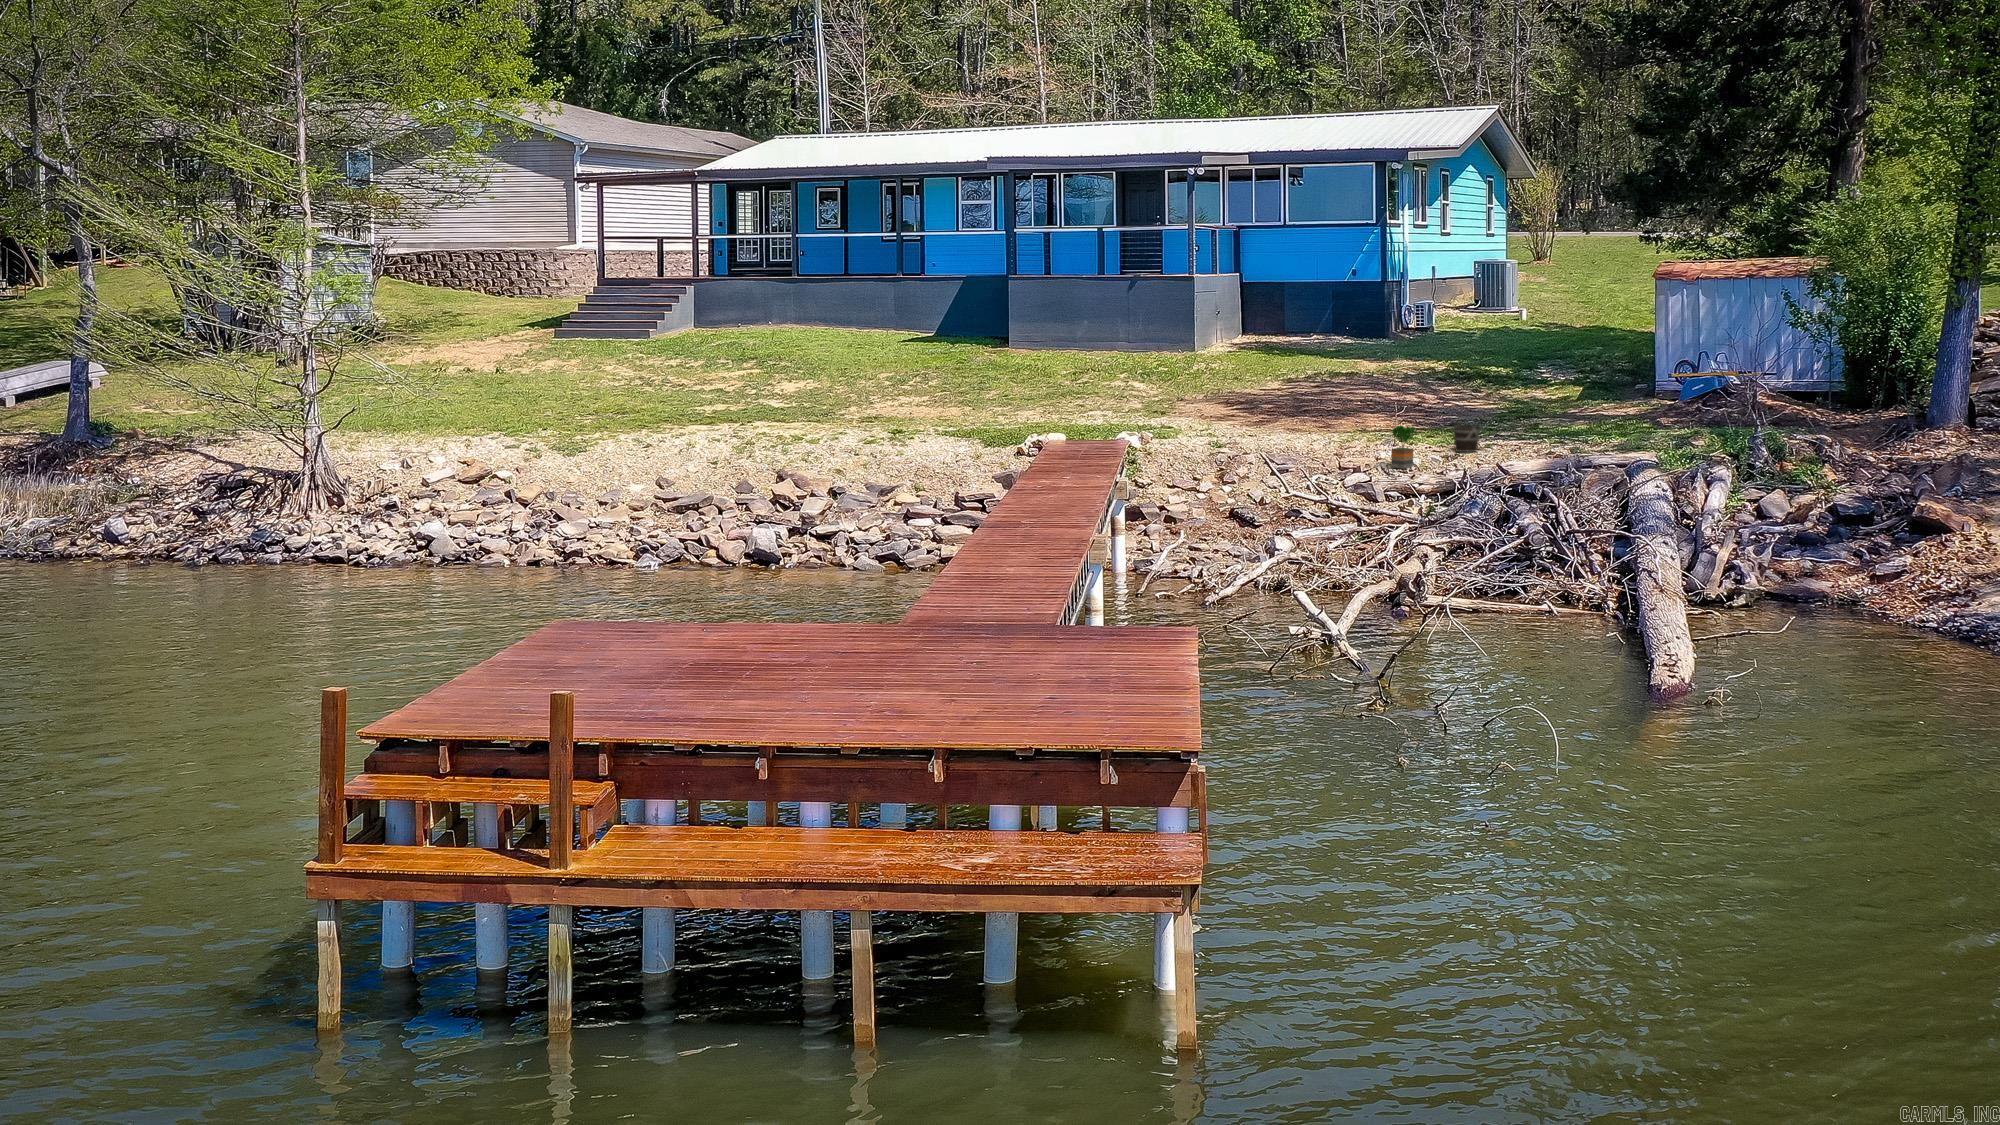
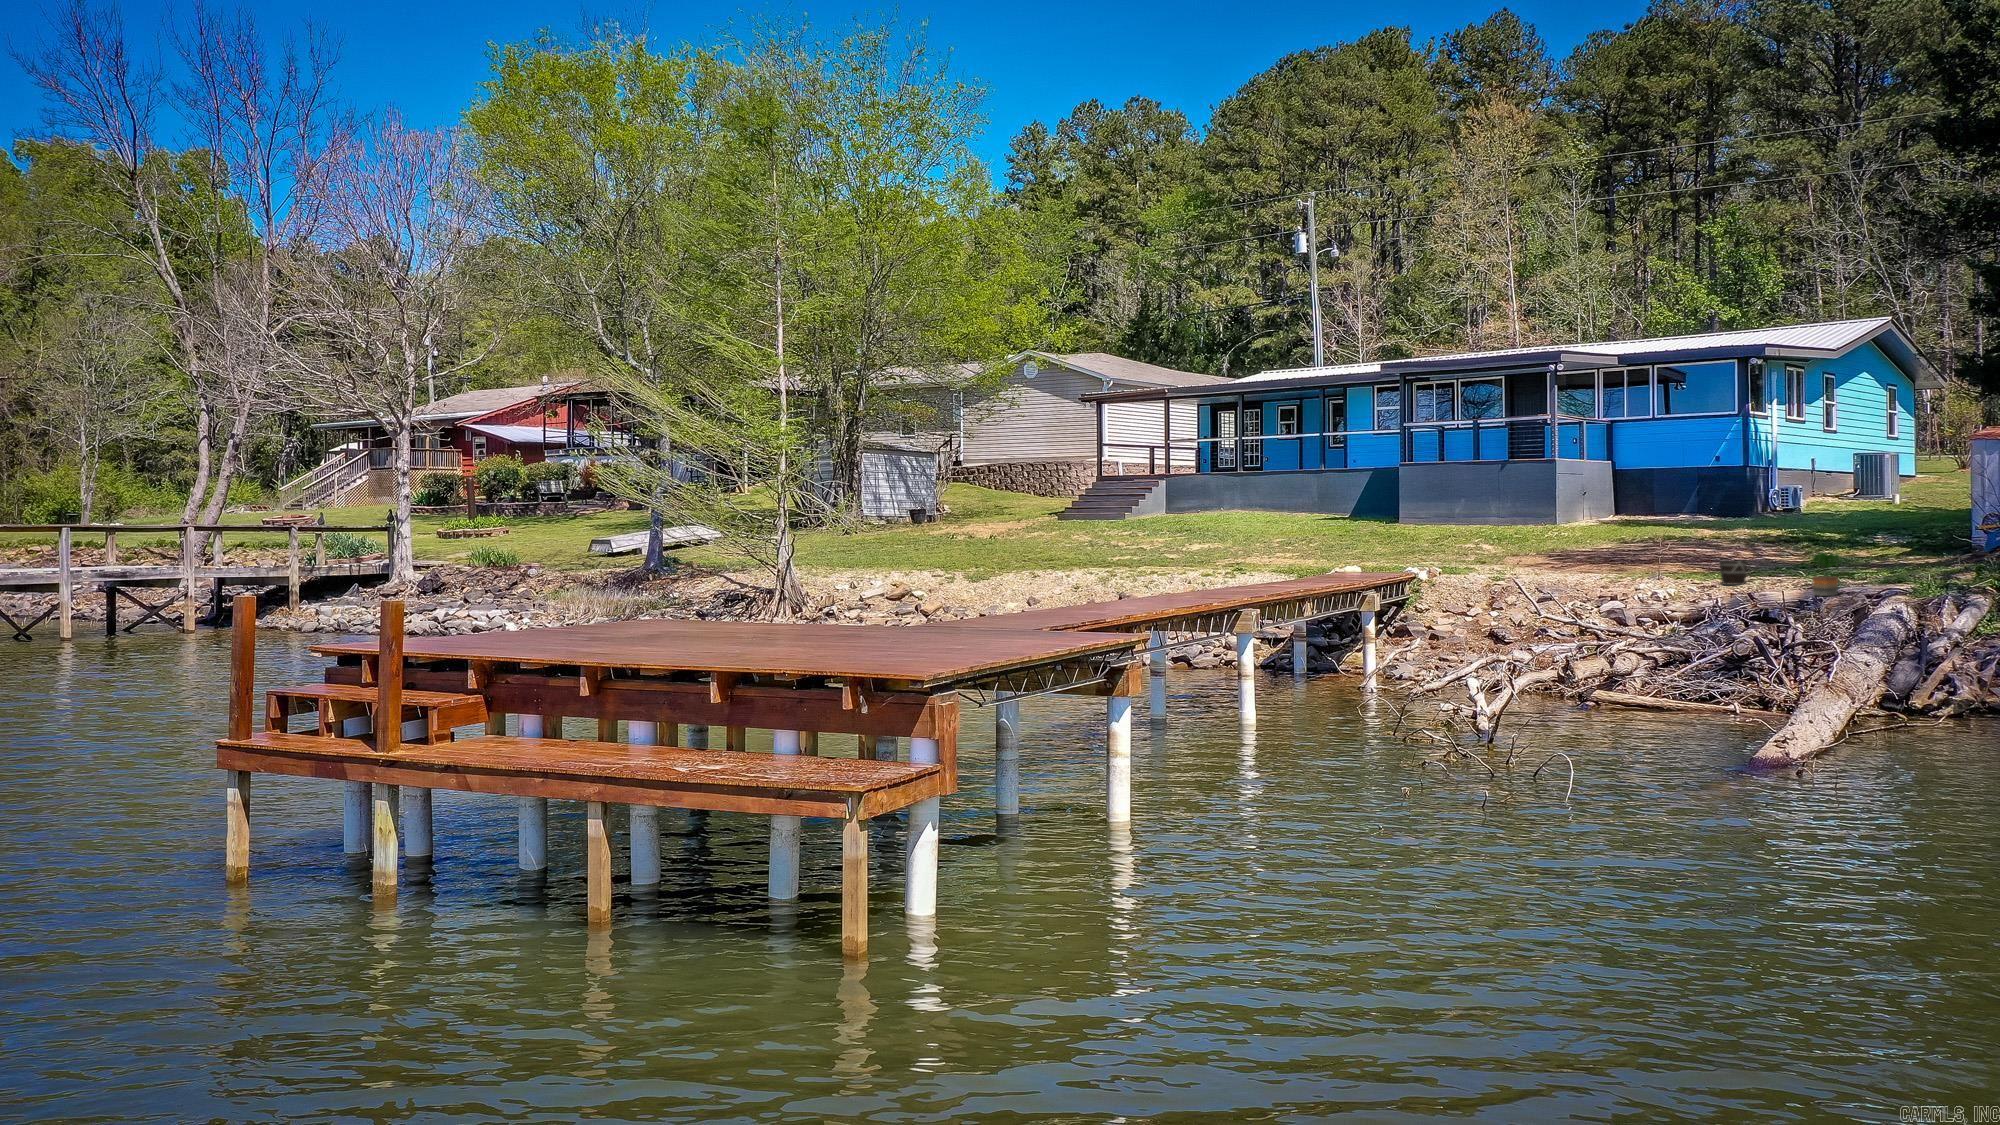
potted tree: present [1391,426,1417,469] -> present [1813,553,1841,596]

